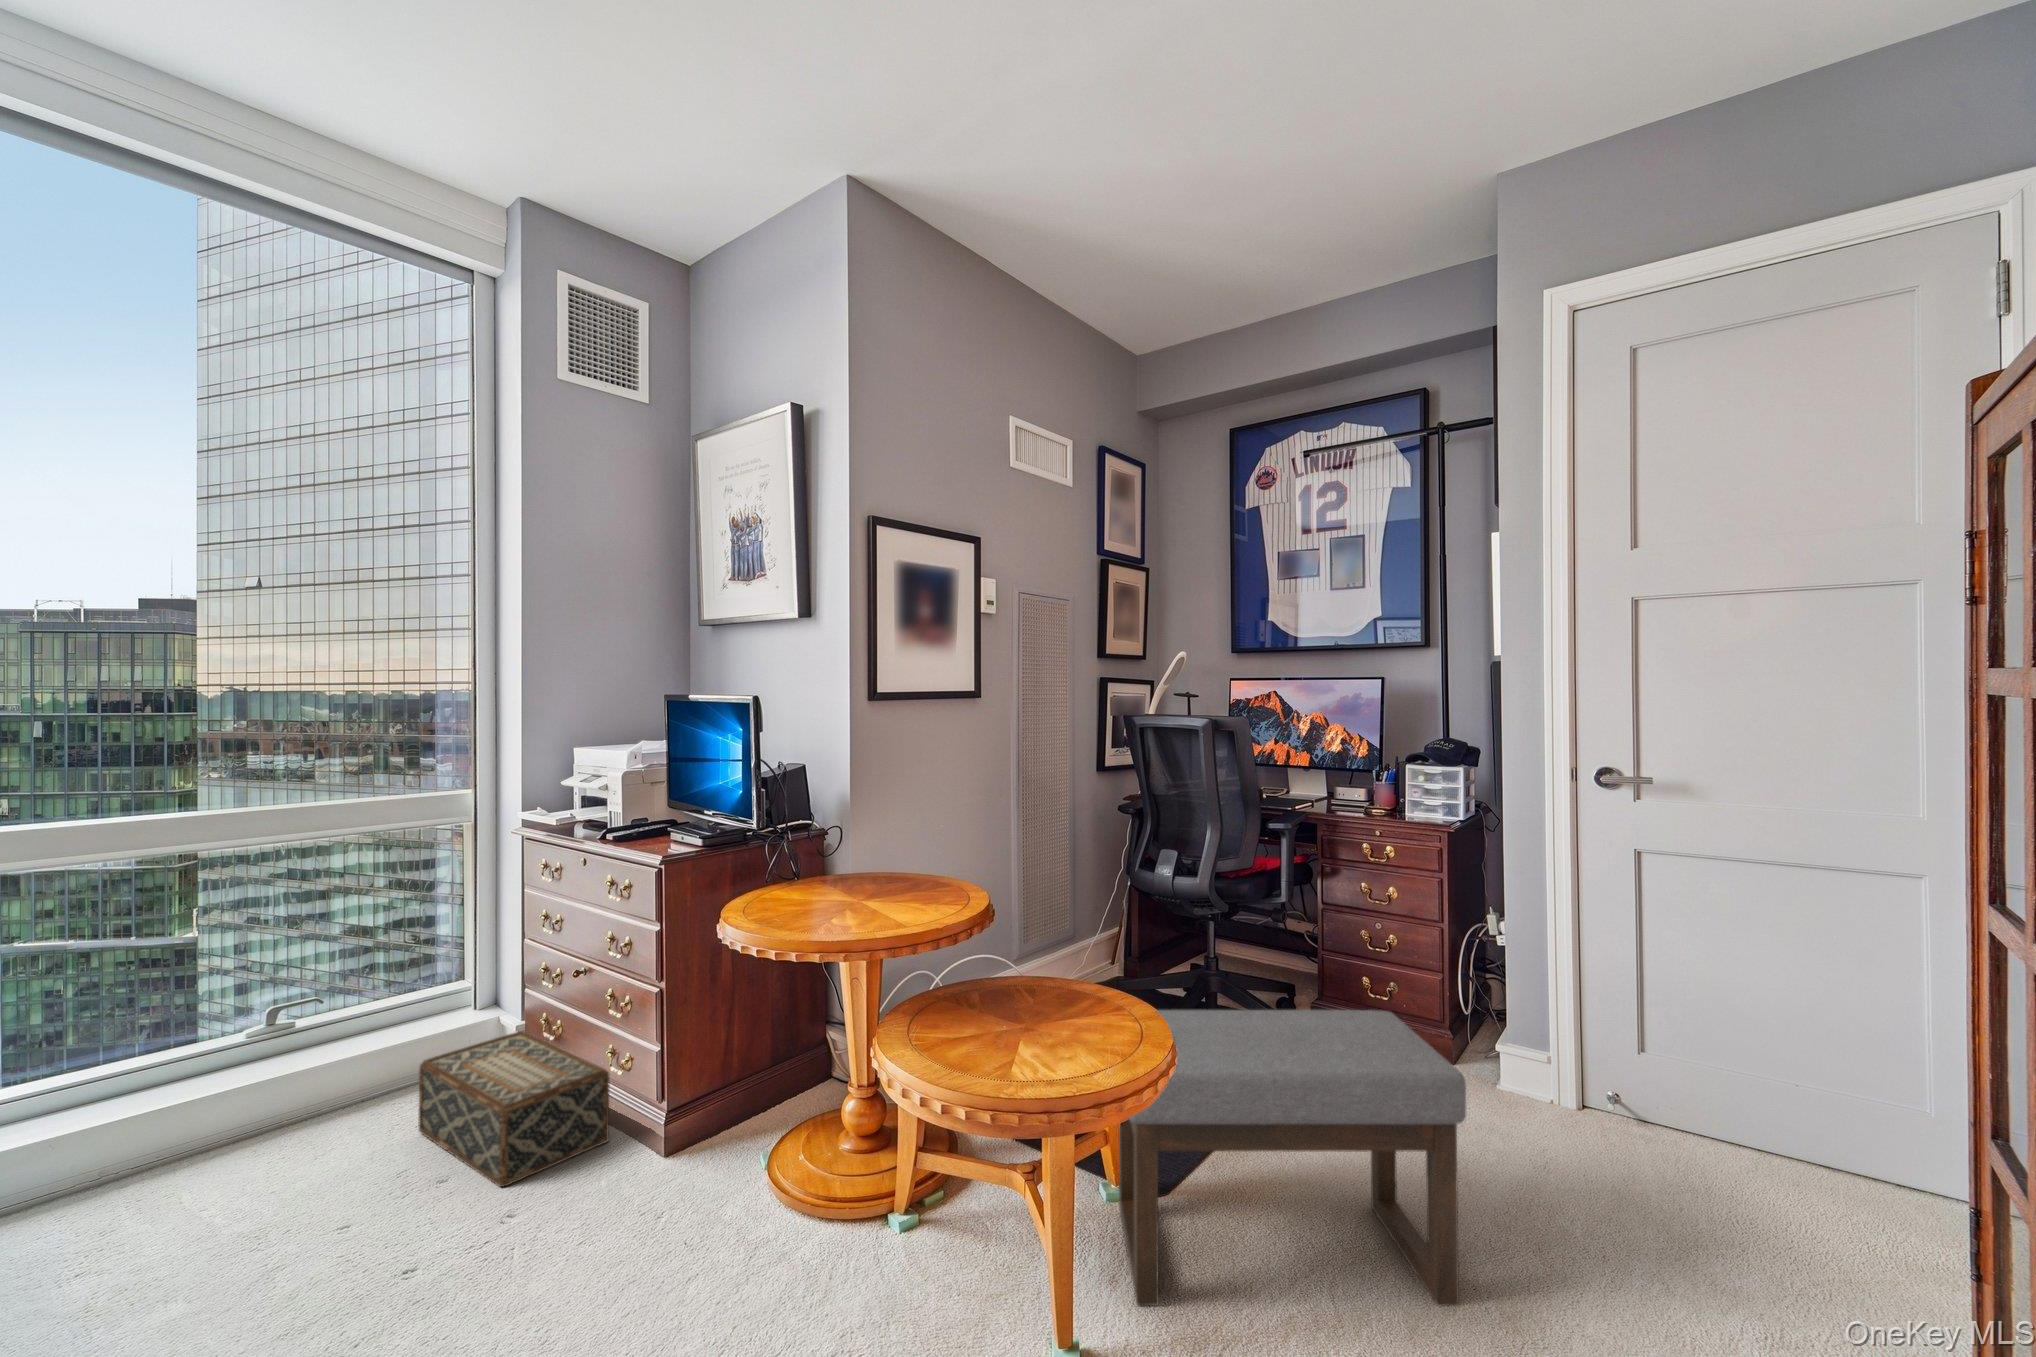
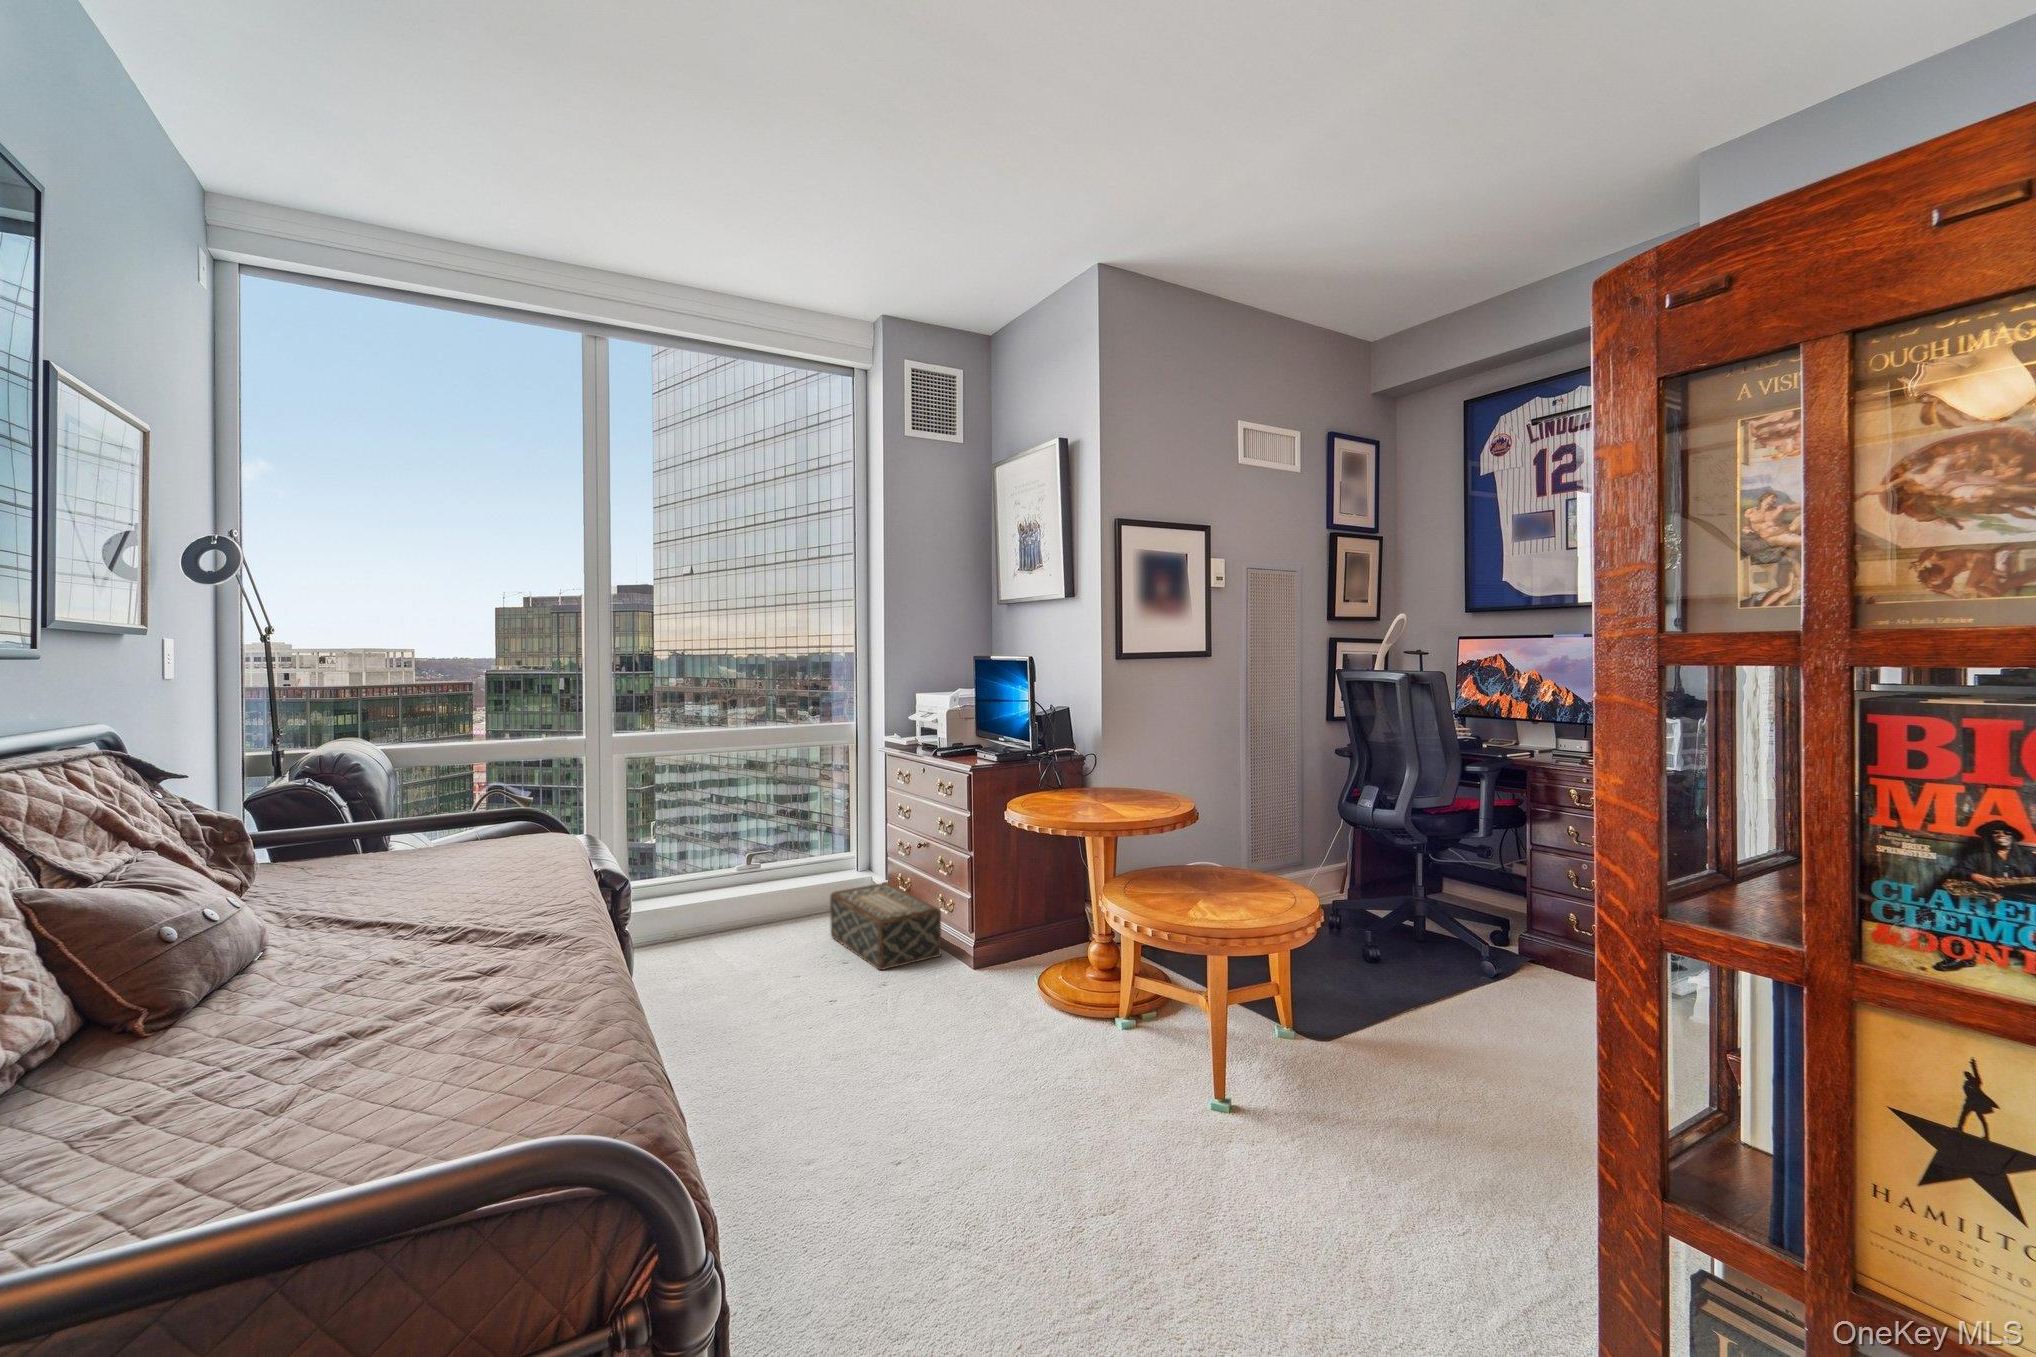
ottoman: present [1119,1010,1466,1306] -> none [1273,895,1550,1131]

